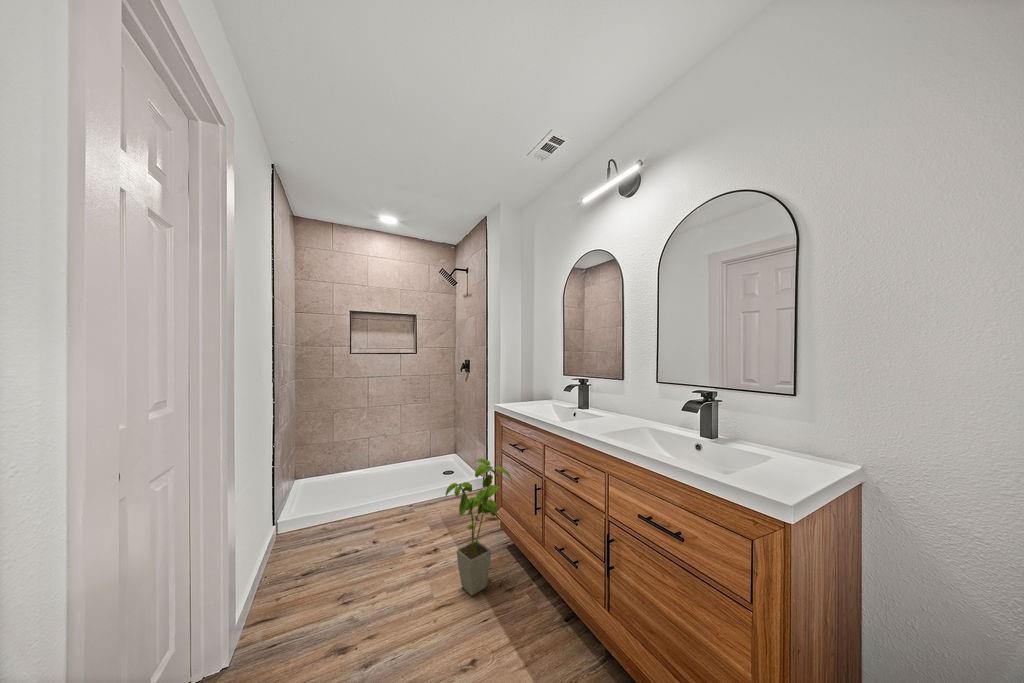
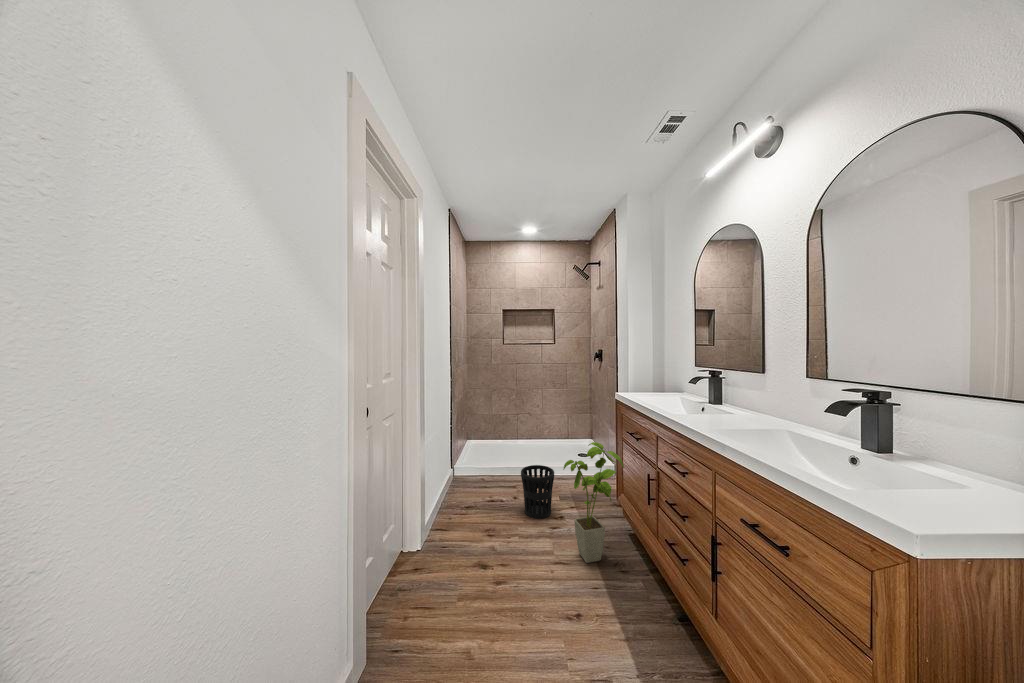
wastebasket: none [384,494,426,561] -> present [521,465,554,519]

